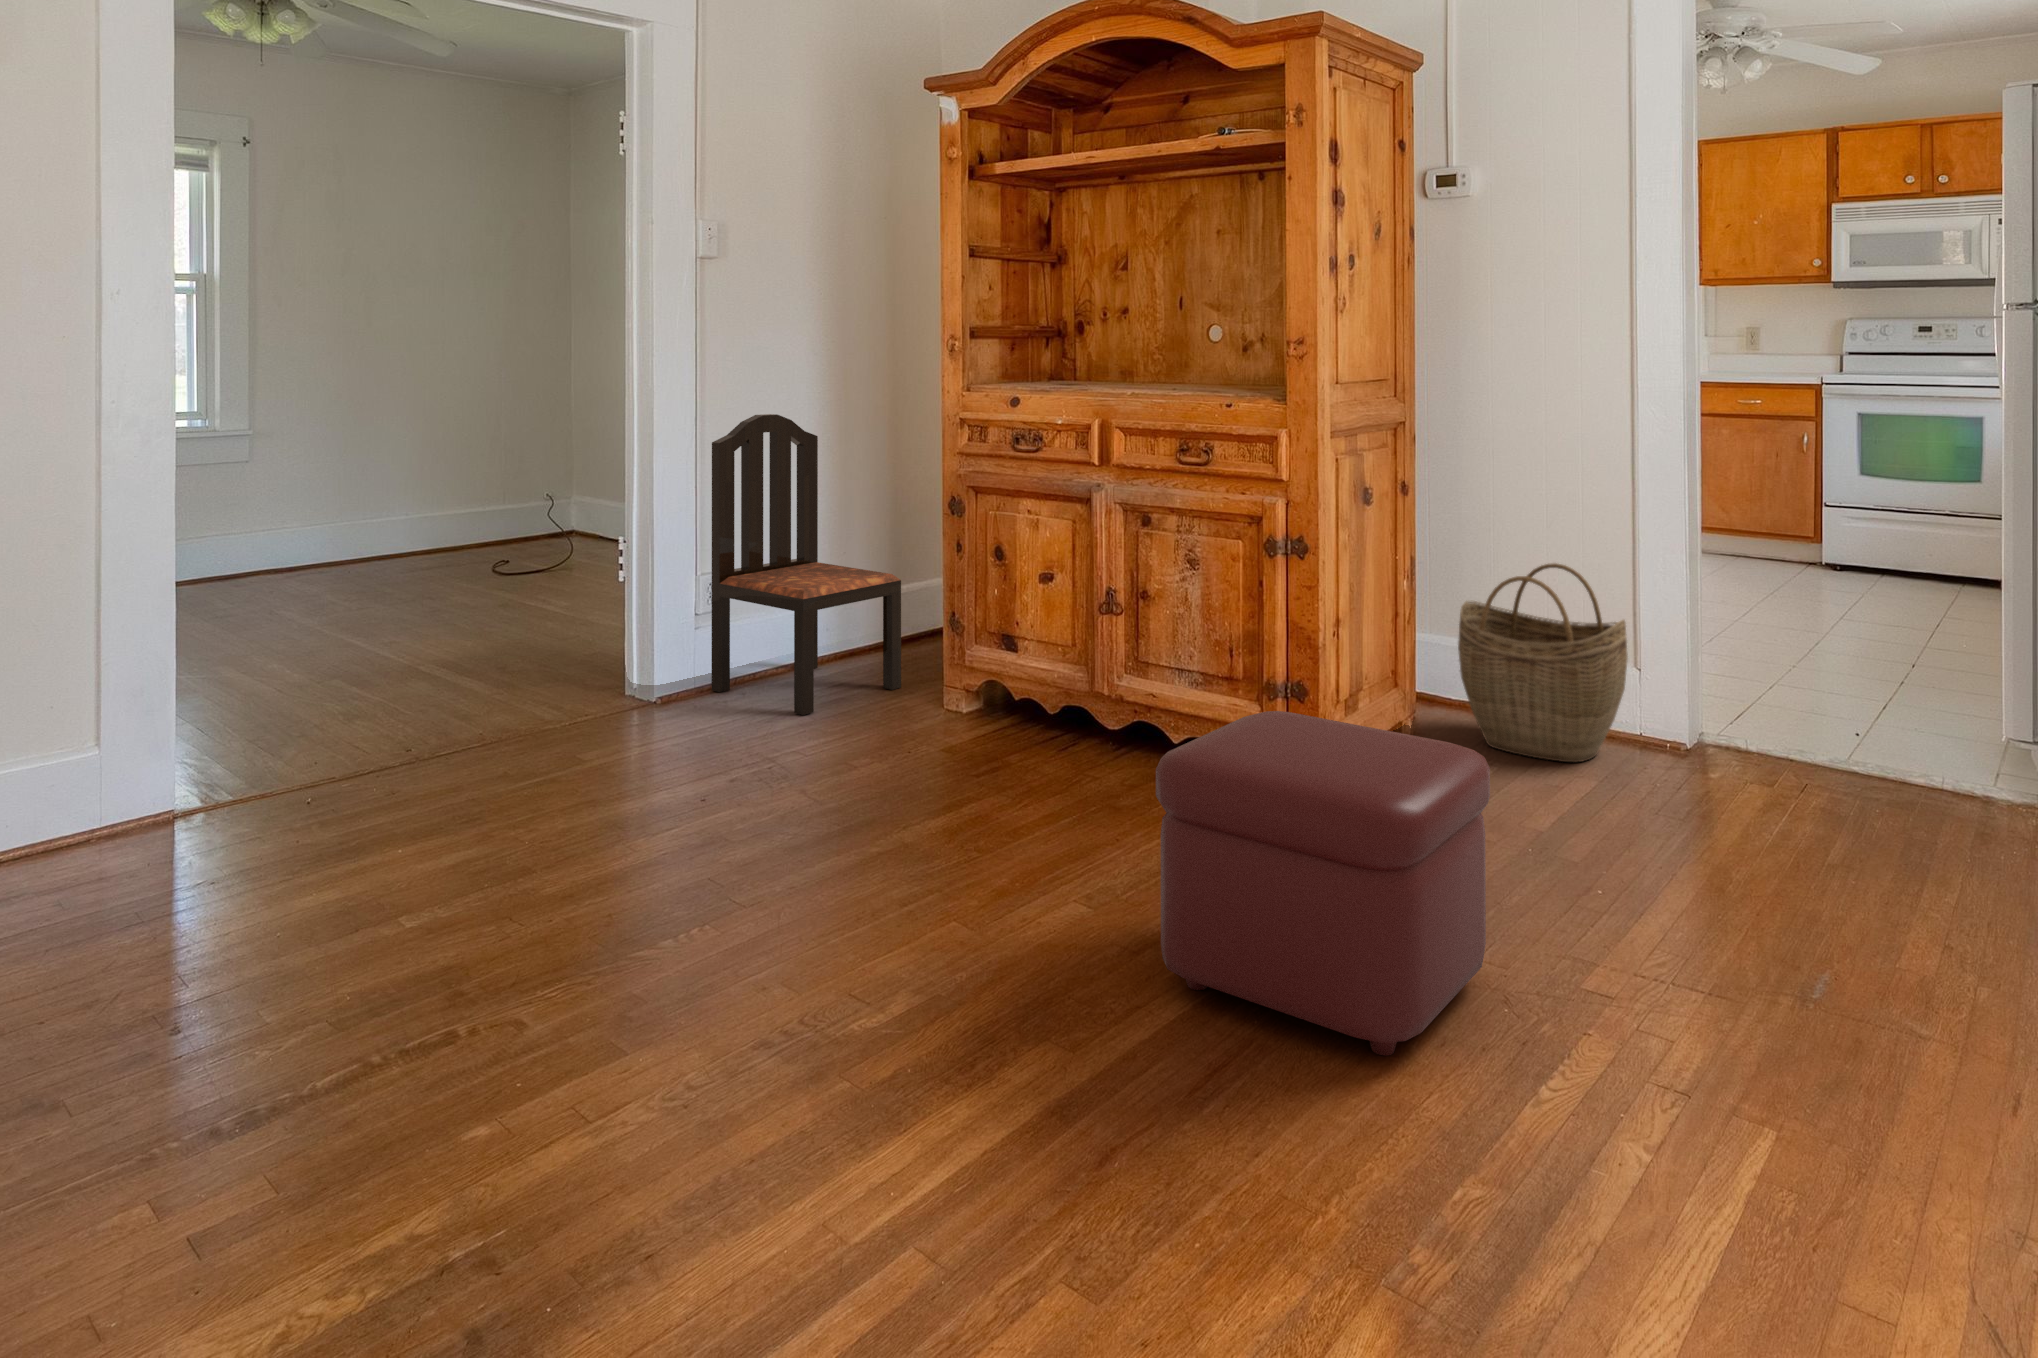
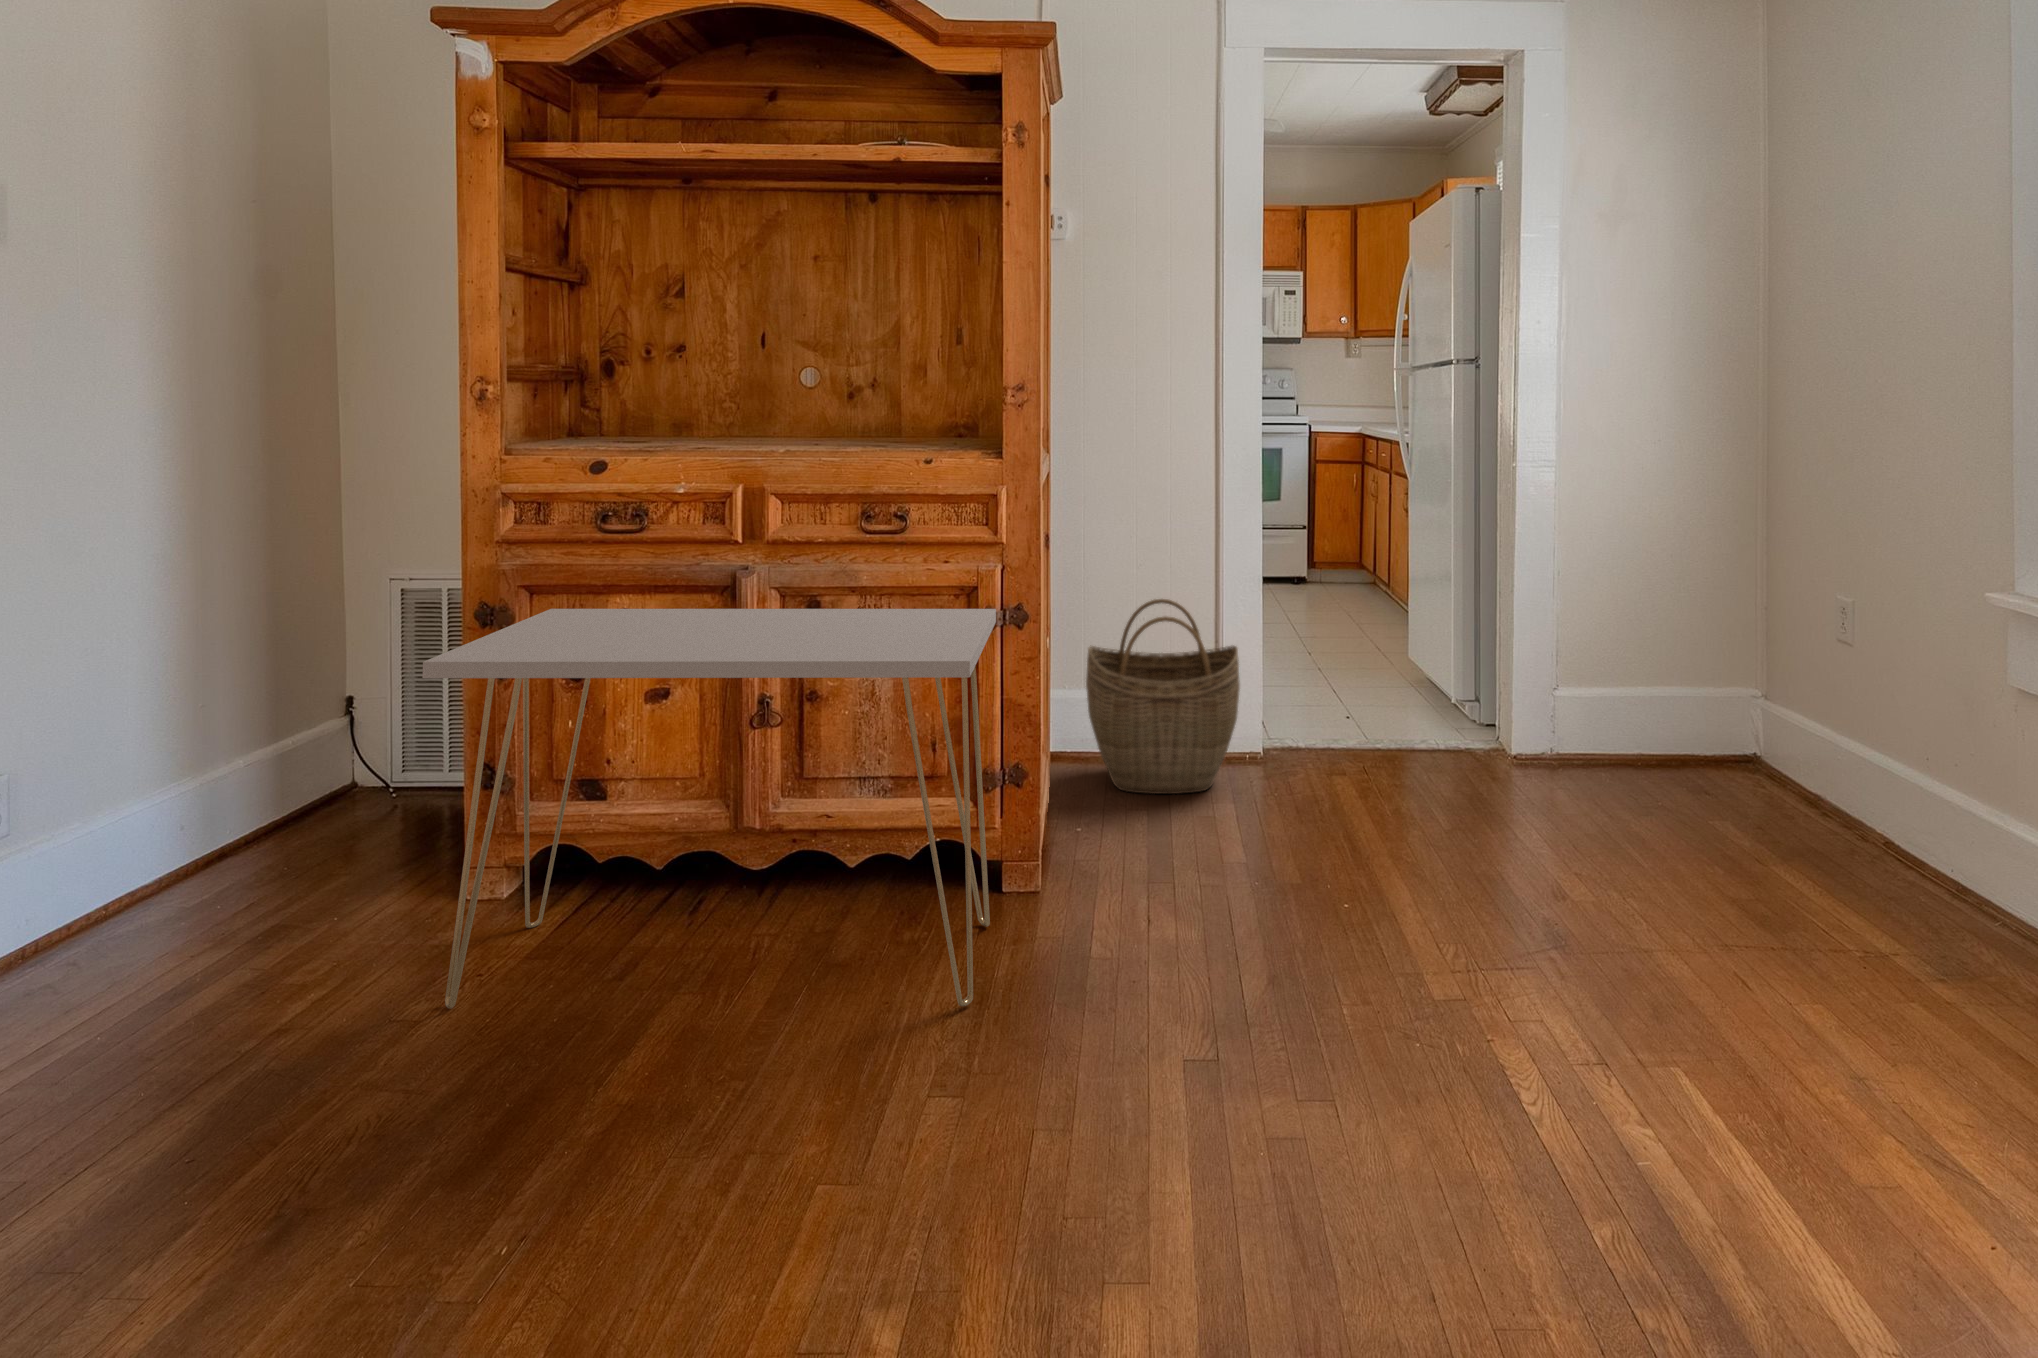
dining chair: present [712,414,901,715] -> none [5,499,373,969]
console table: none [854,505,1268,844] -> present [423,609,996,1008]
ottoman: present [1156,711,1490,1055] -> none [1133,818,1478,1202]

